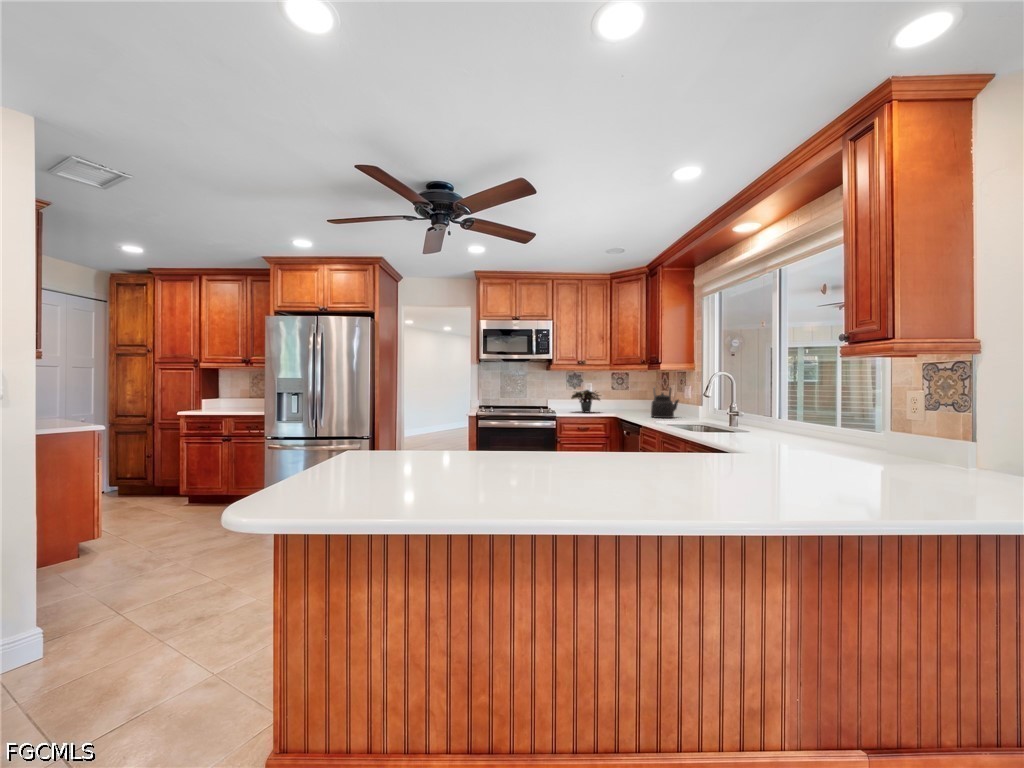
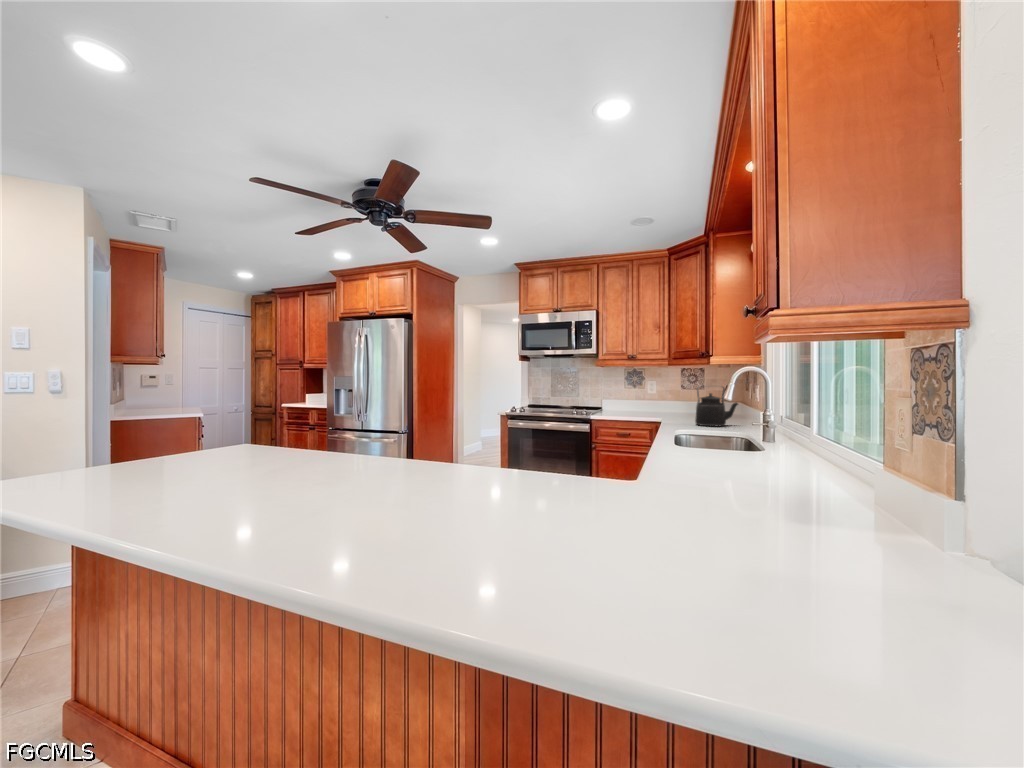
potted plant: present [571,390,600,413] -> none [613,389,656,416]

